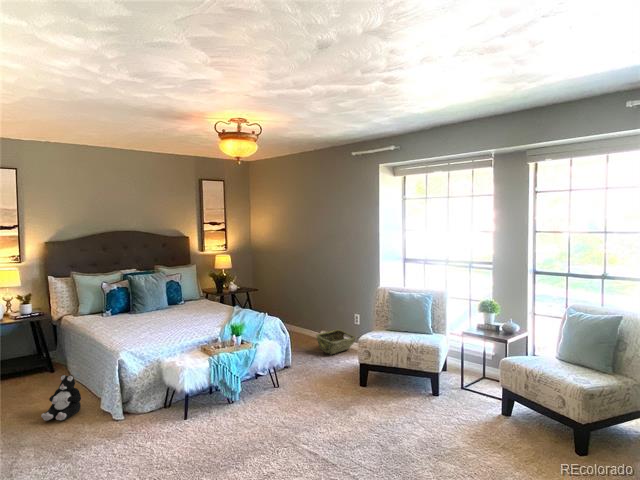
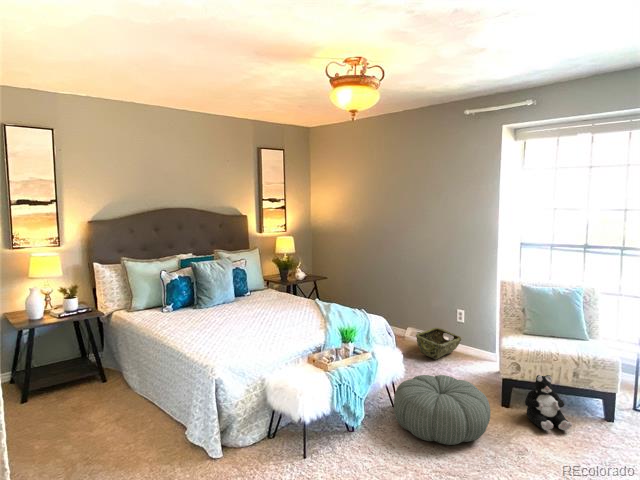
pouf: none [265,361,338,411] -> present [394,375,491,445]
plush toy: present [41,375,81,421] -> present [525,375,572,431]

